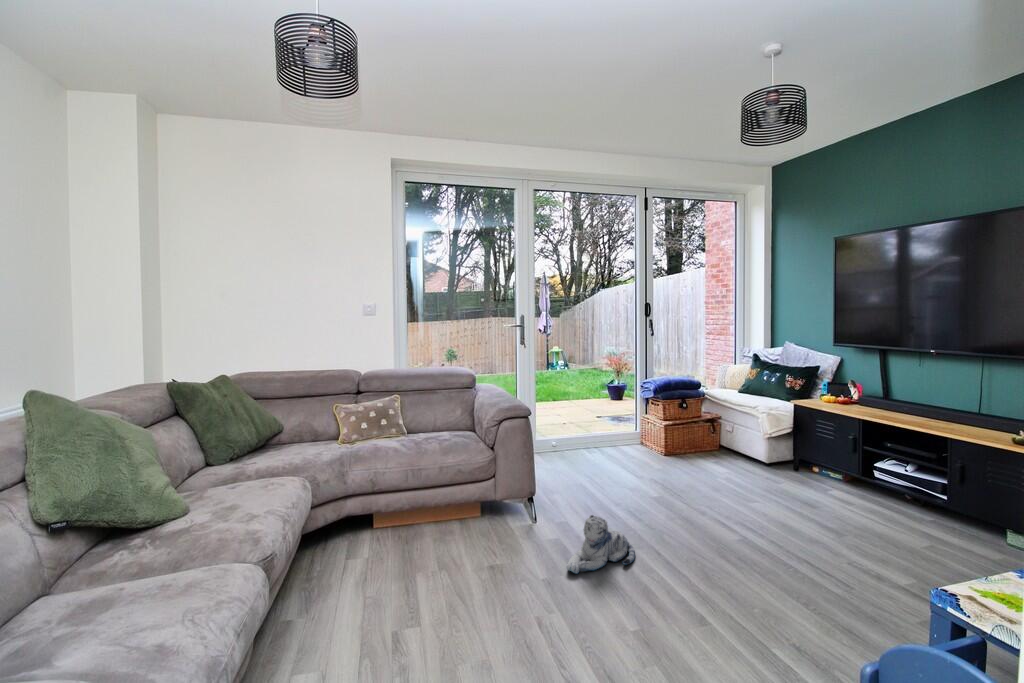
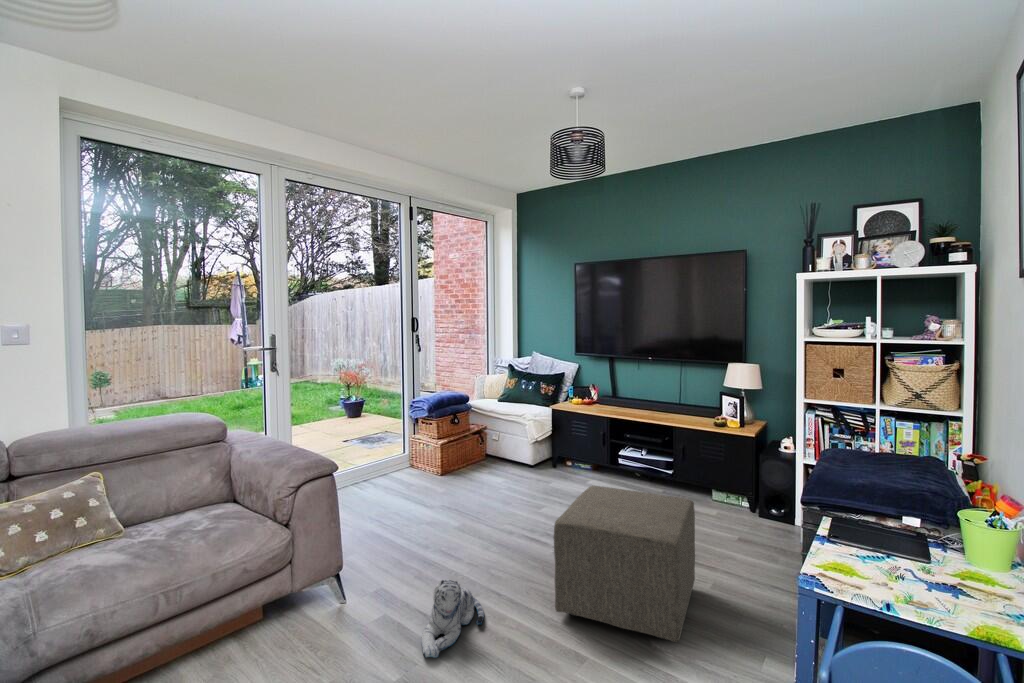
ottoman: none [699,470,894,641] -> present [553,486,695,642]

